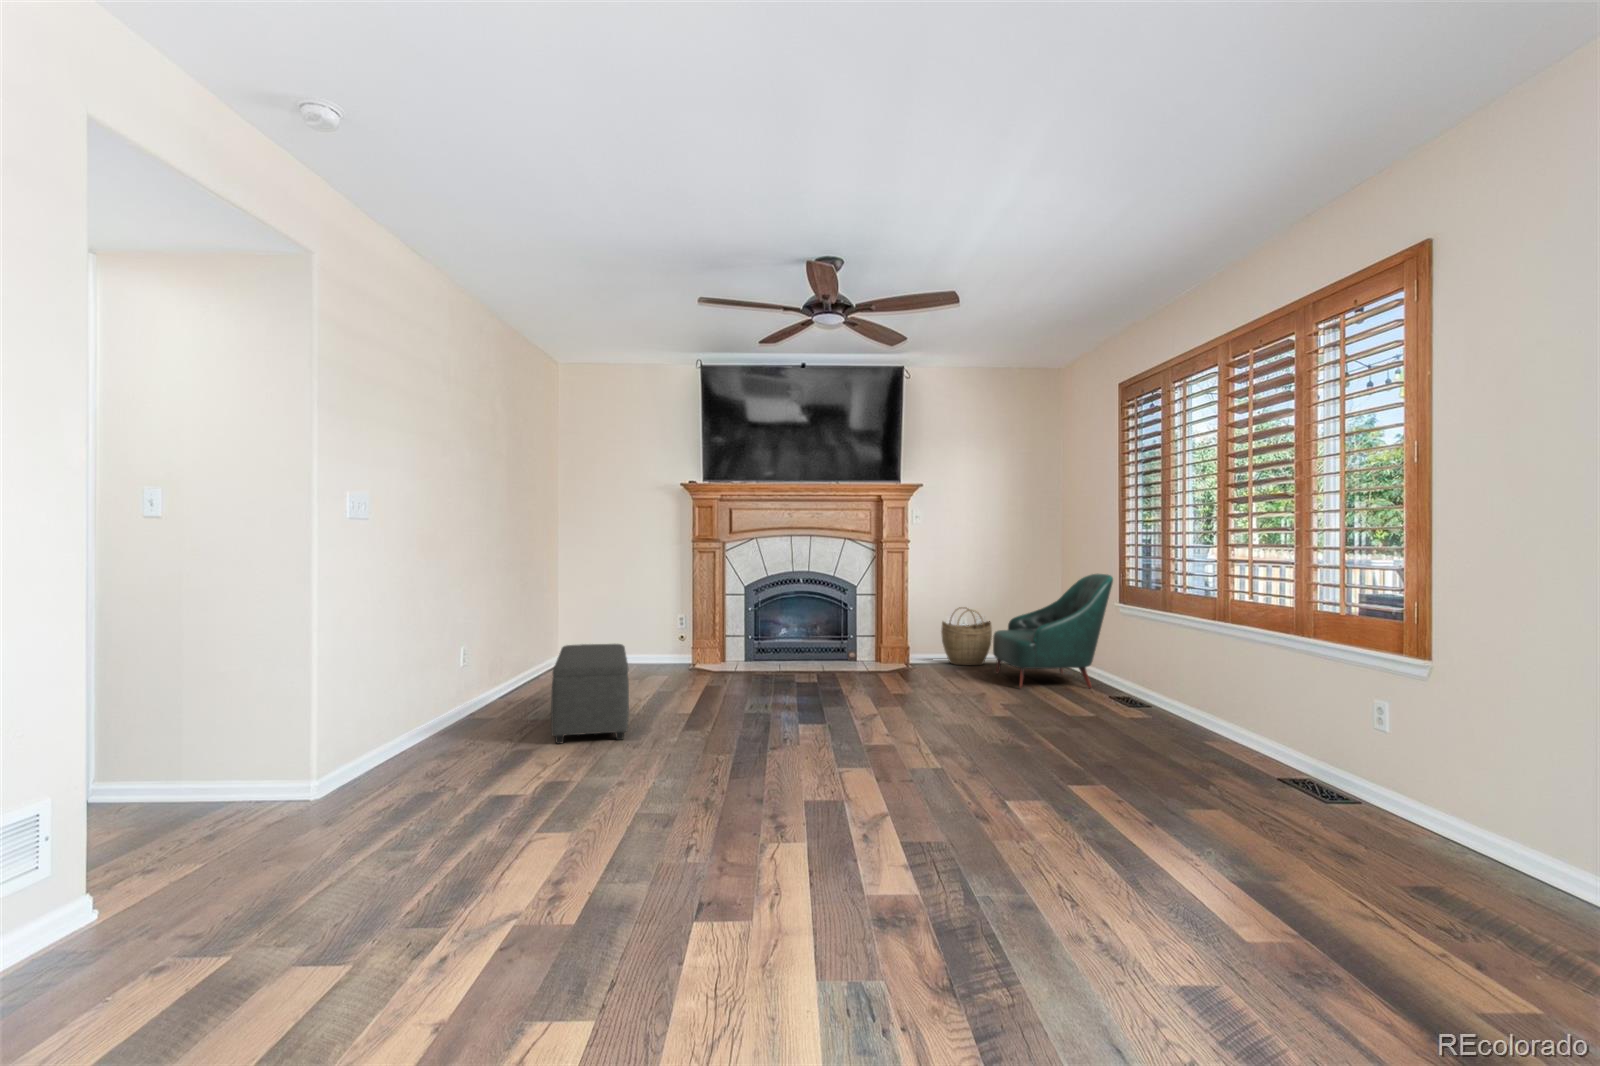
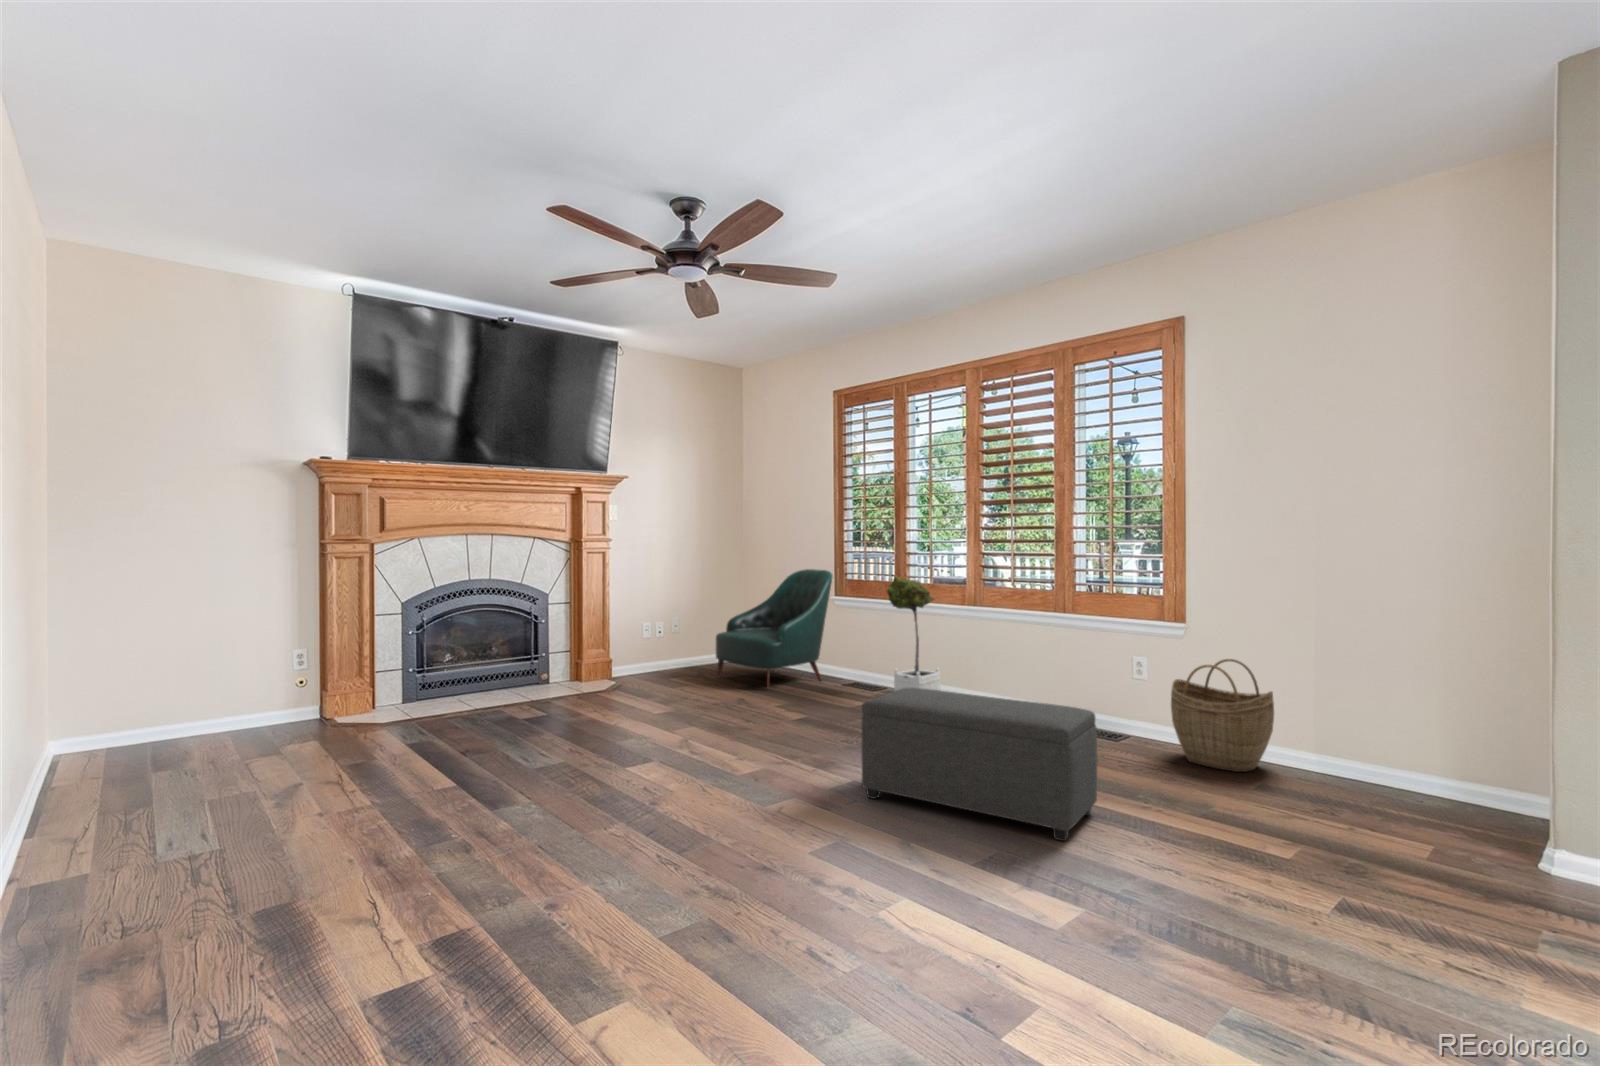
potted tree: none [1128,581,1190,722] -> present [887,576,941,691]
woven basket: present [941,607,992,665] -> present [1171,659,1274,772]
ottoman: present [551,644,629,744] -> present [862,688,1097,841]

